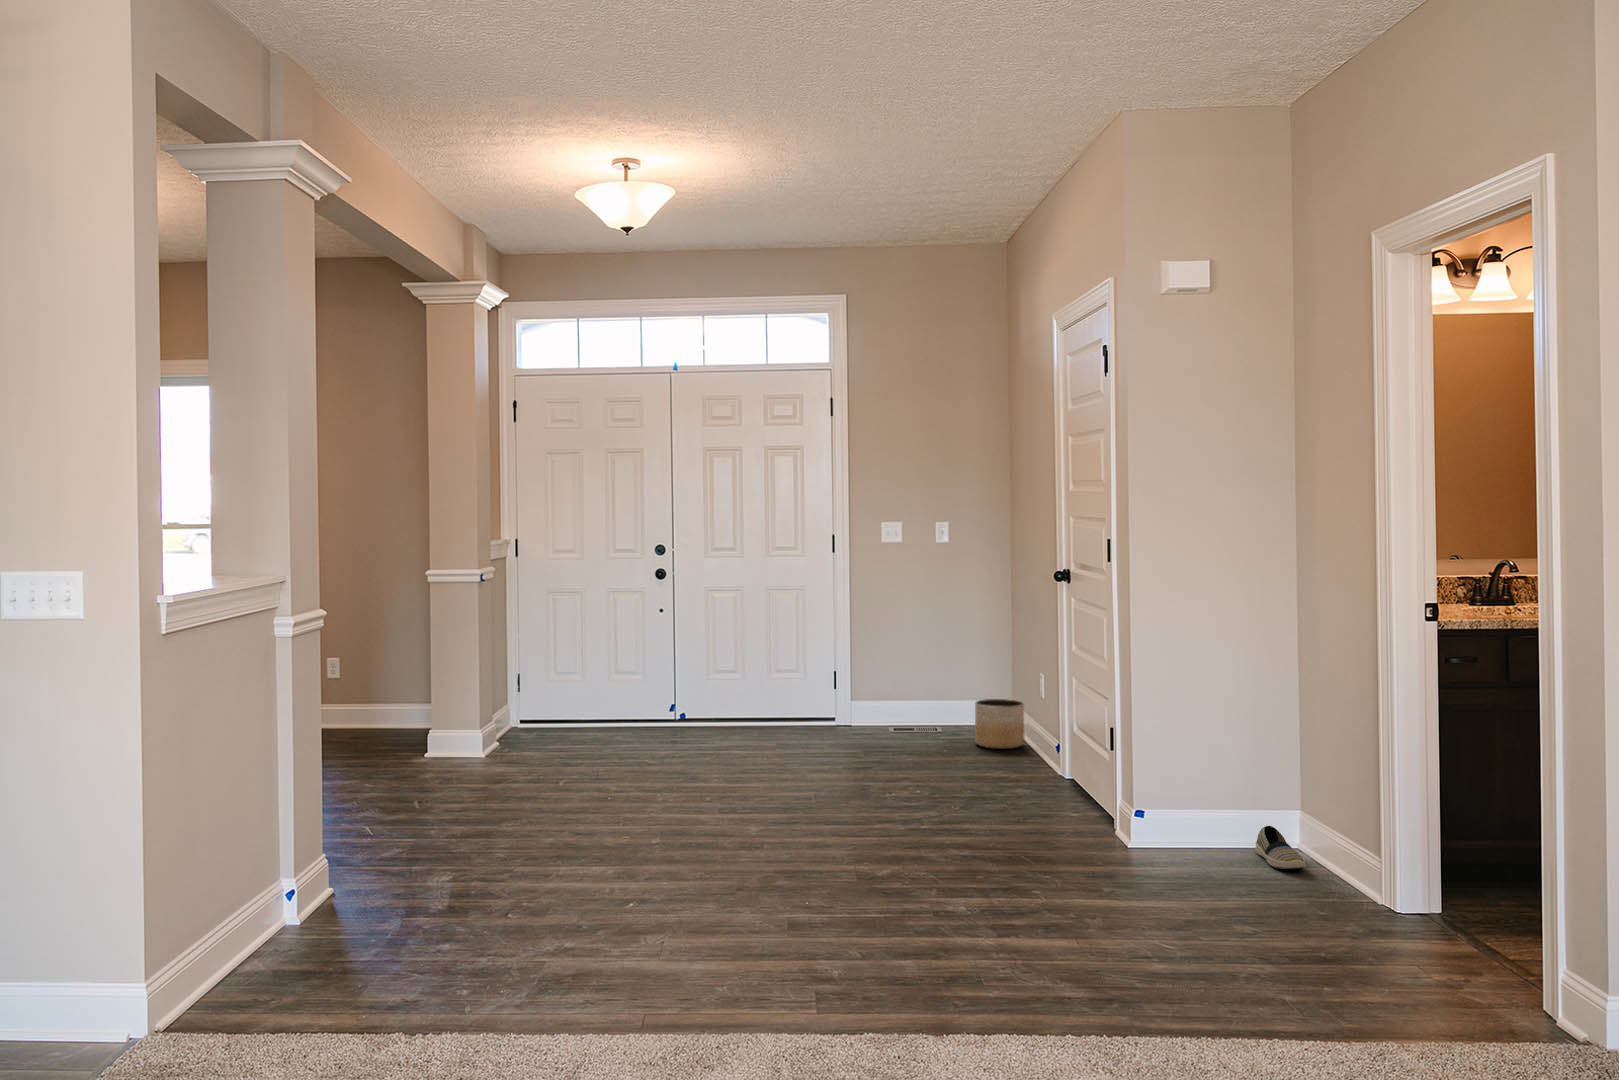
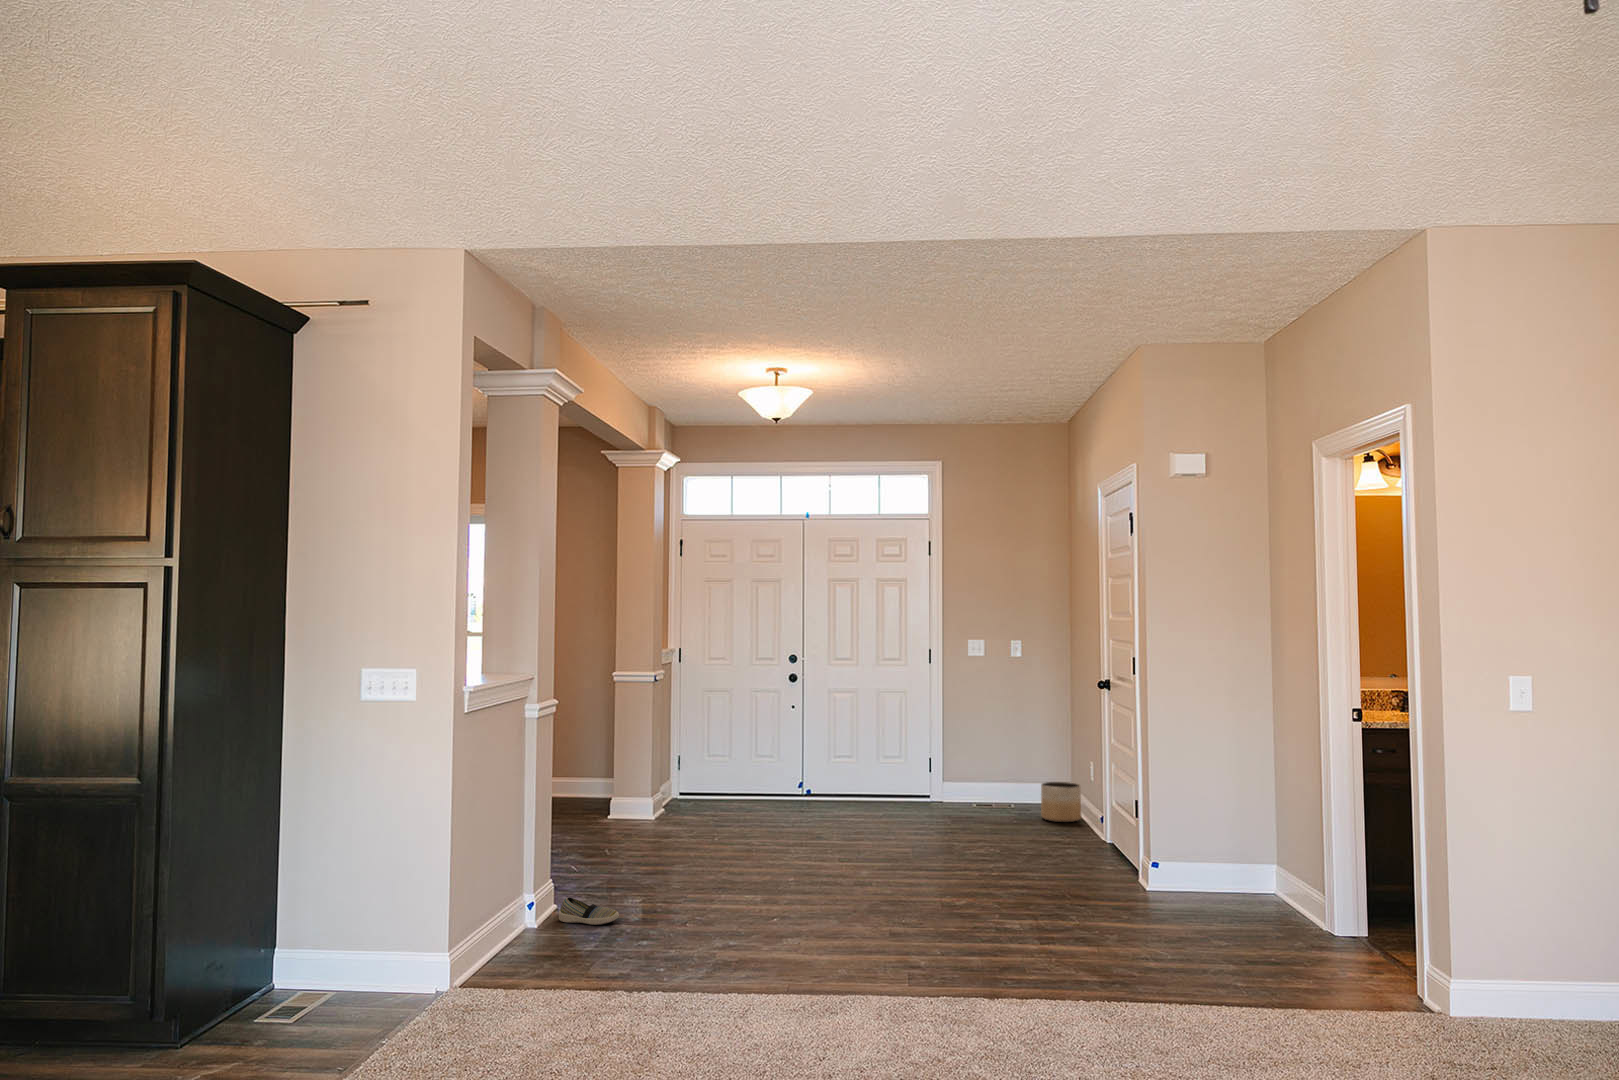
shoe: present [1255,826,1306,869] -> present [559,897,619,925]

